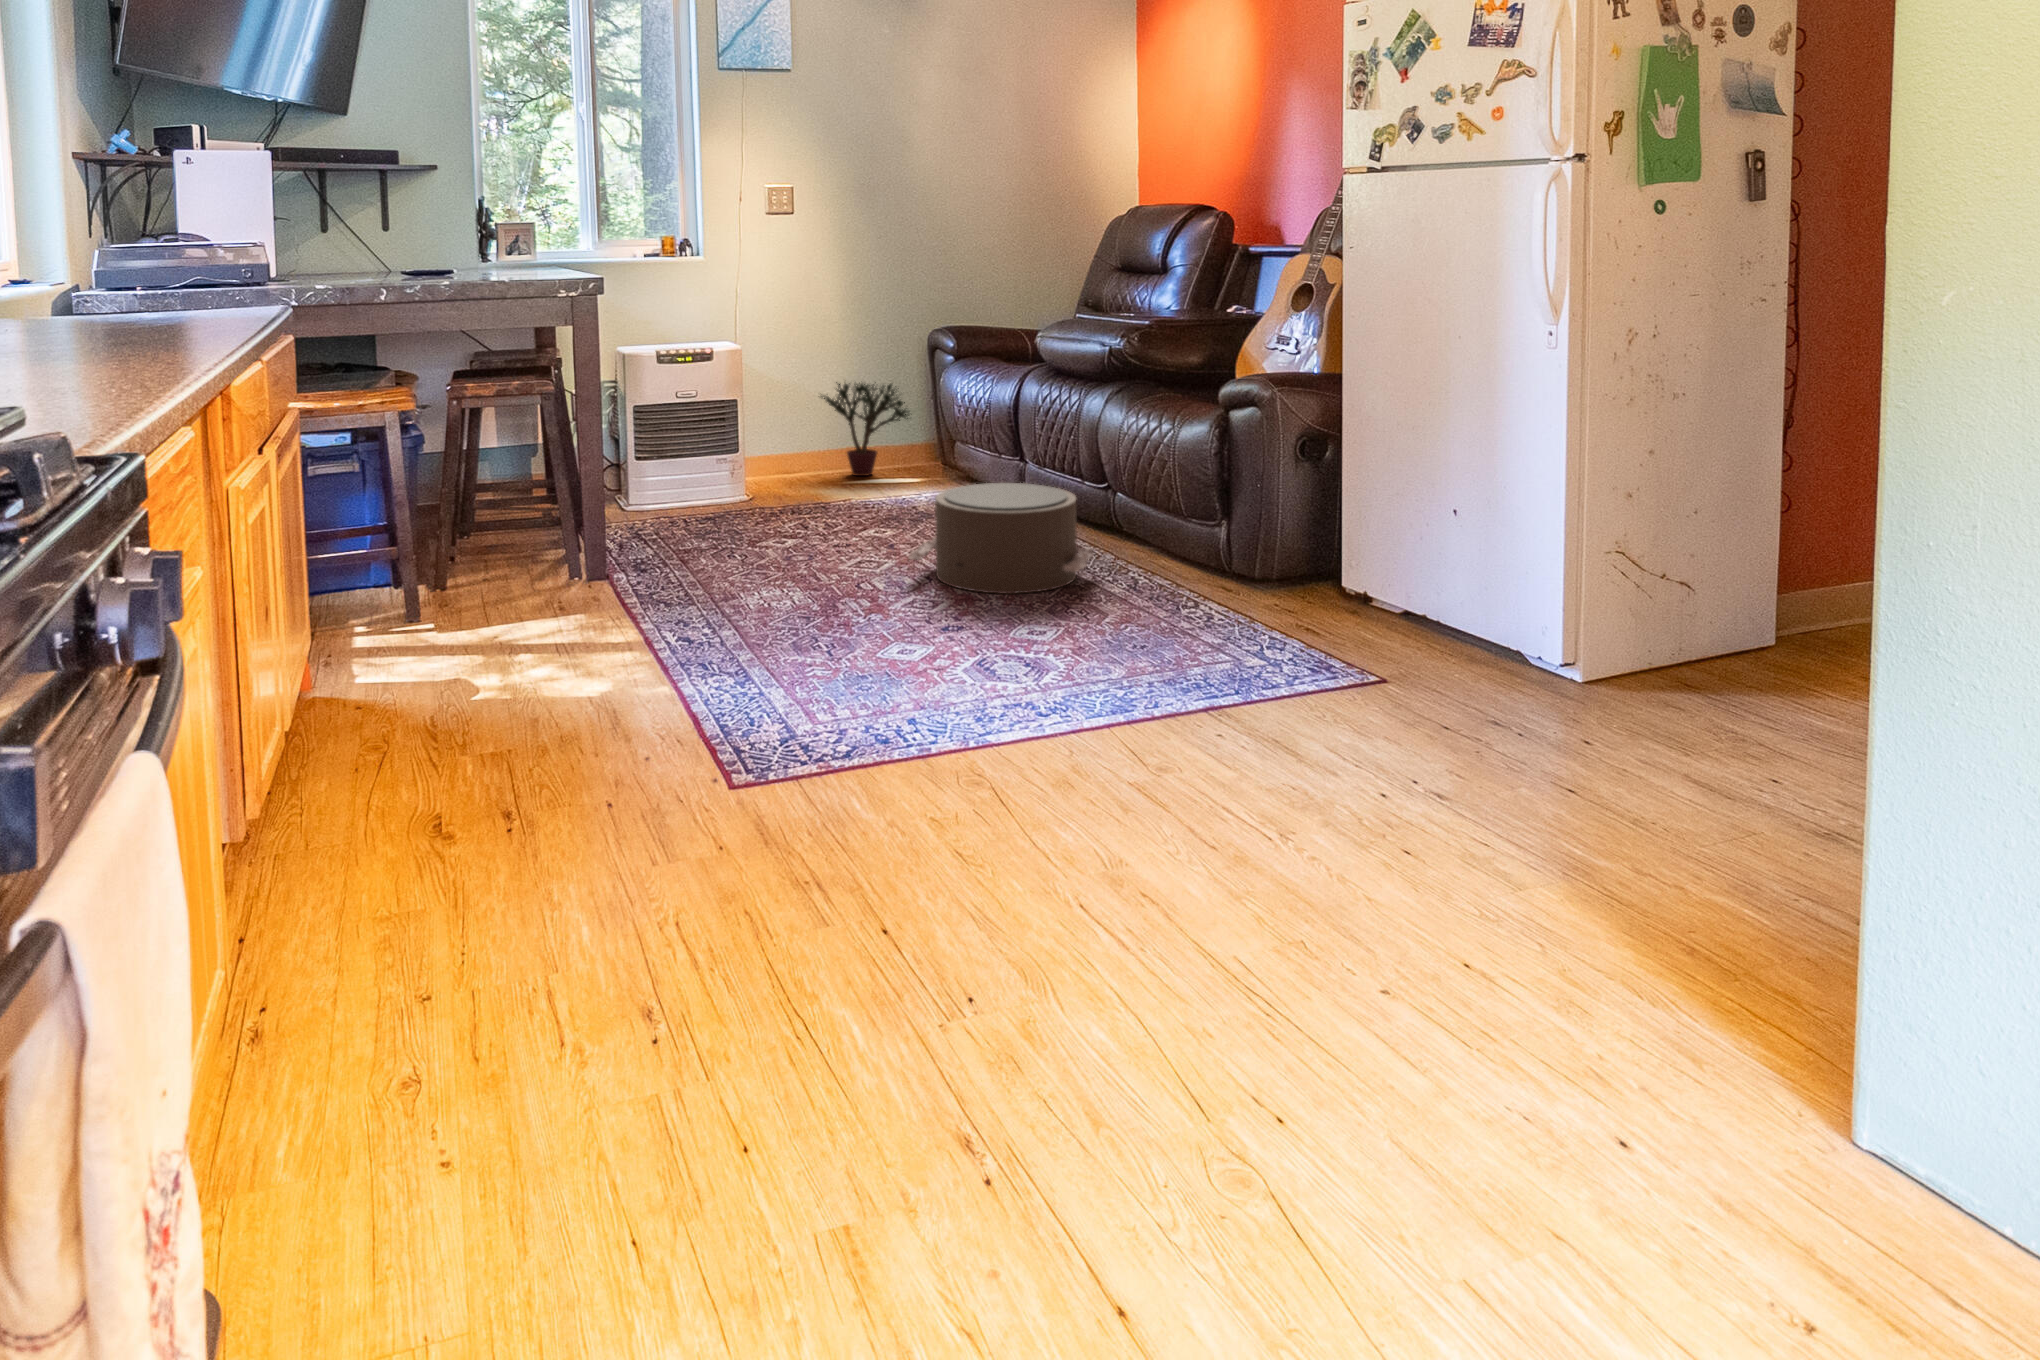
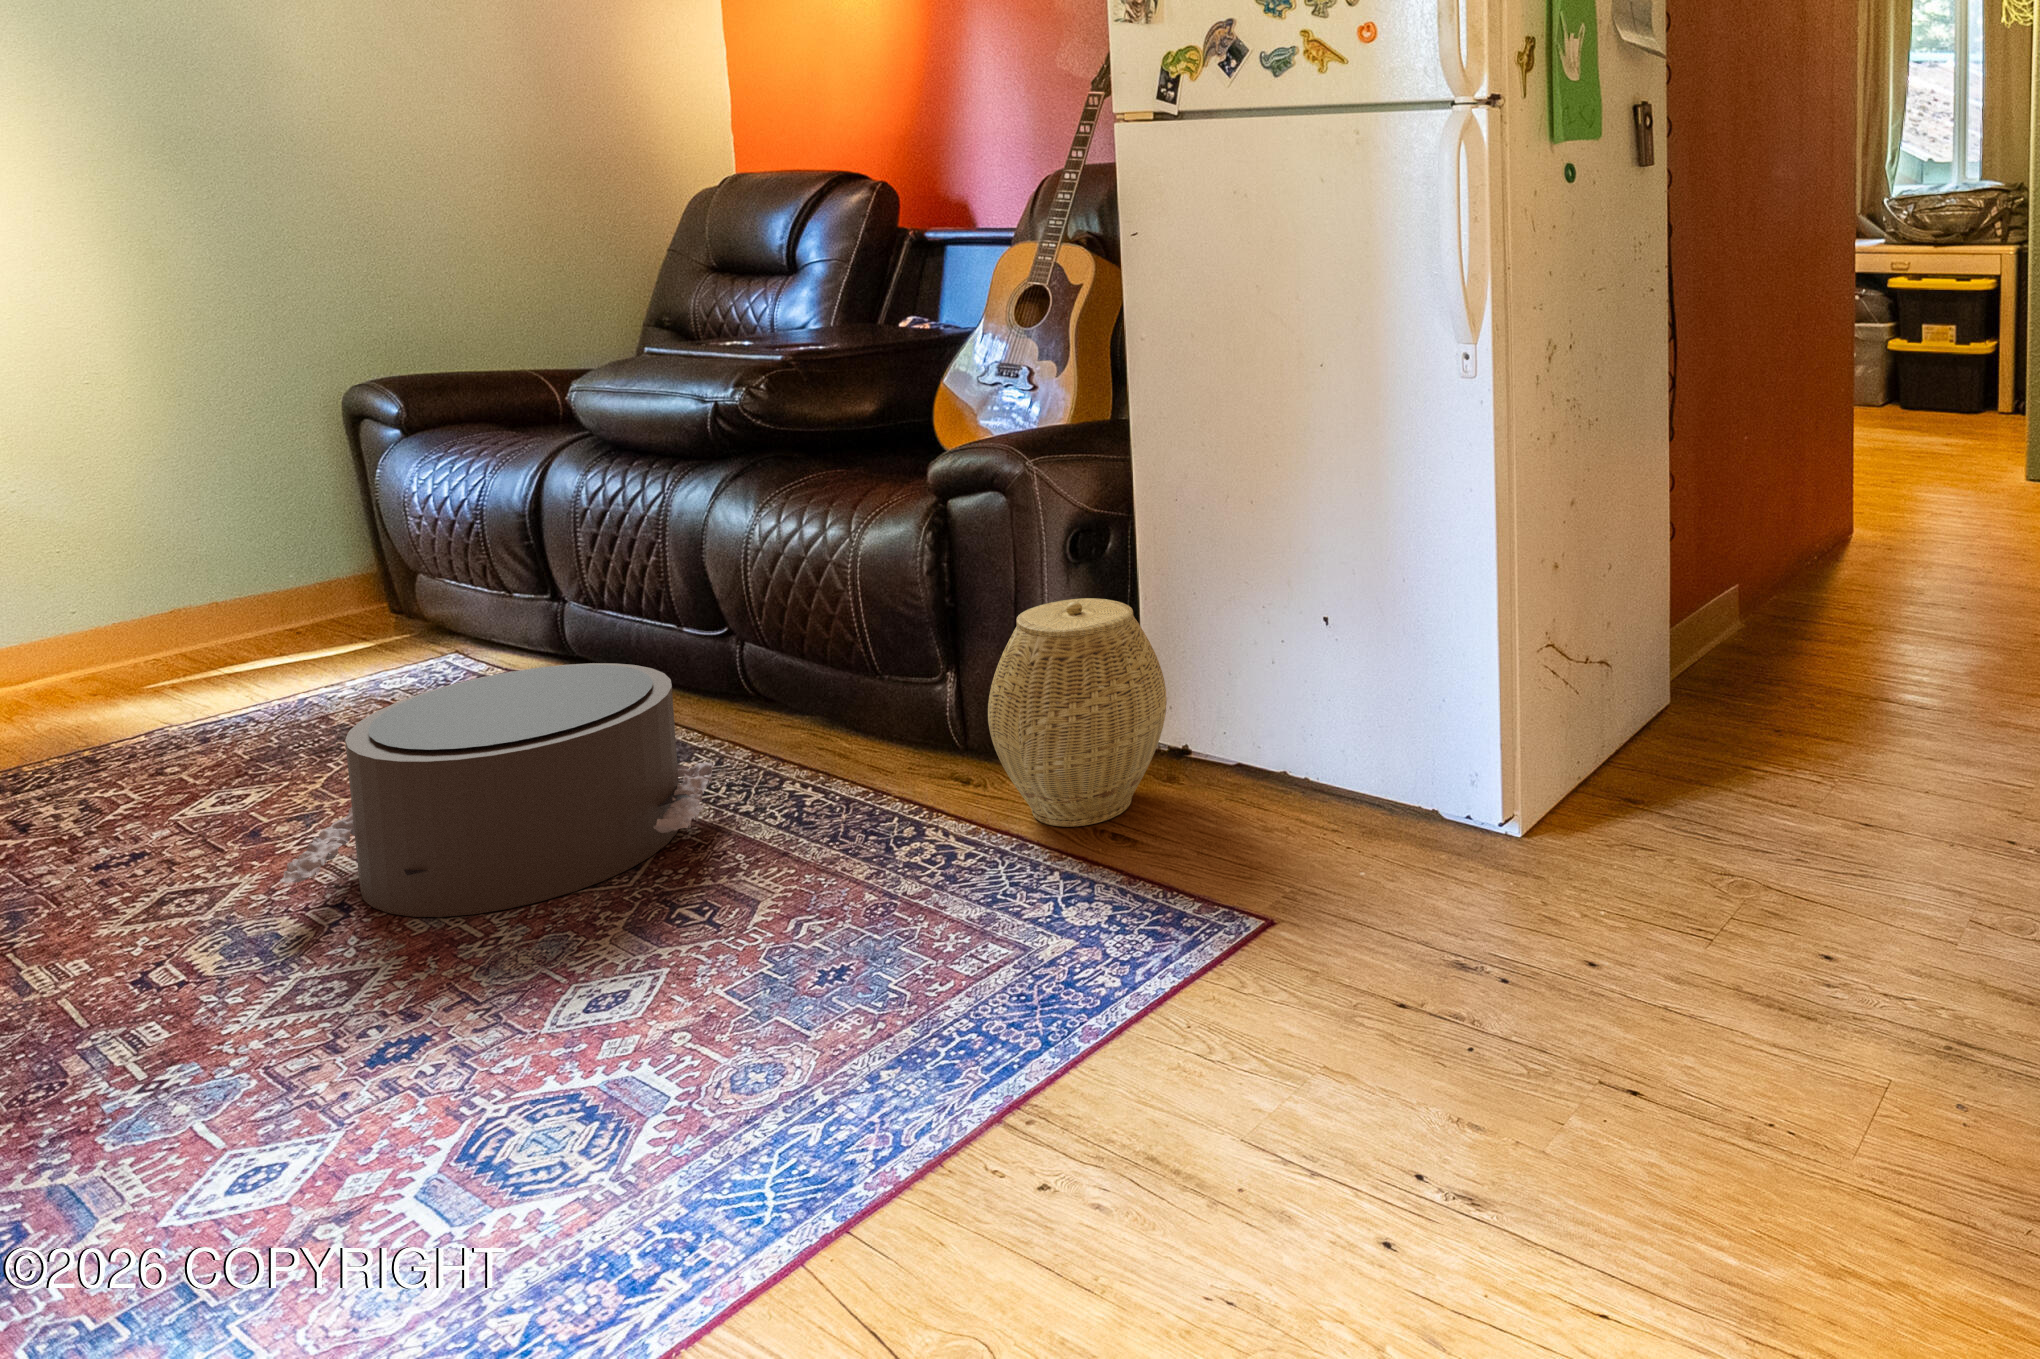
potted plant: present [821,382,909,476] -> none [69,475,314,661]
woven basket: none [1240,479,1352,619] -> present [988,598,1167,827]

